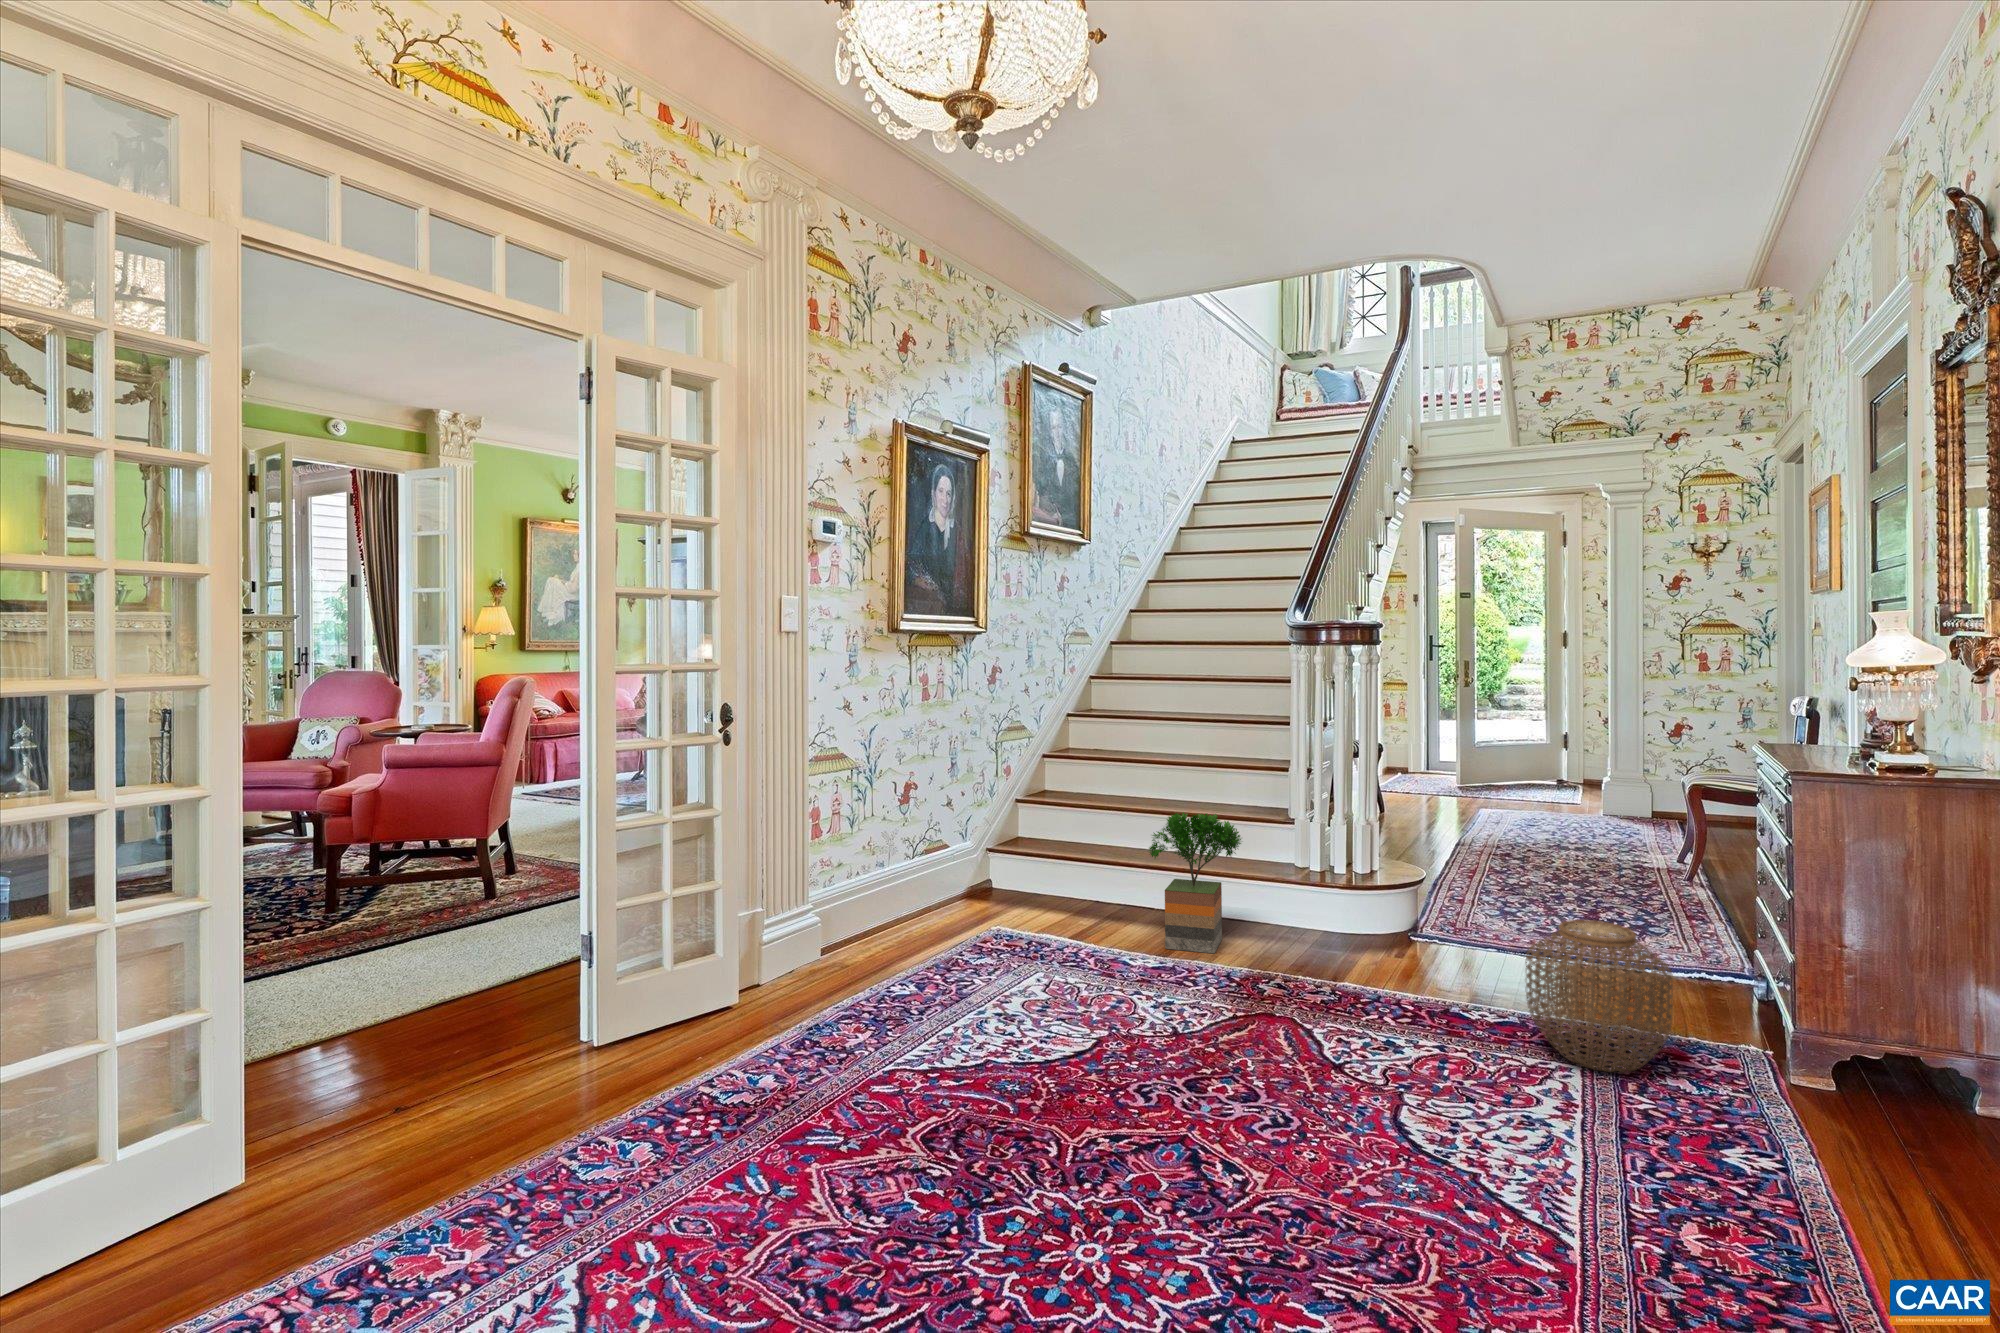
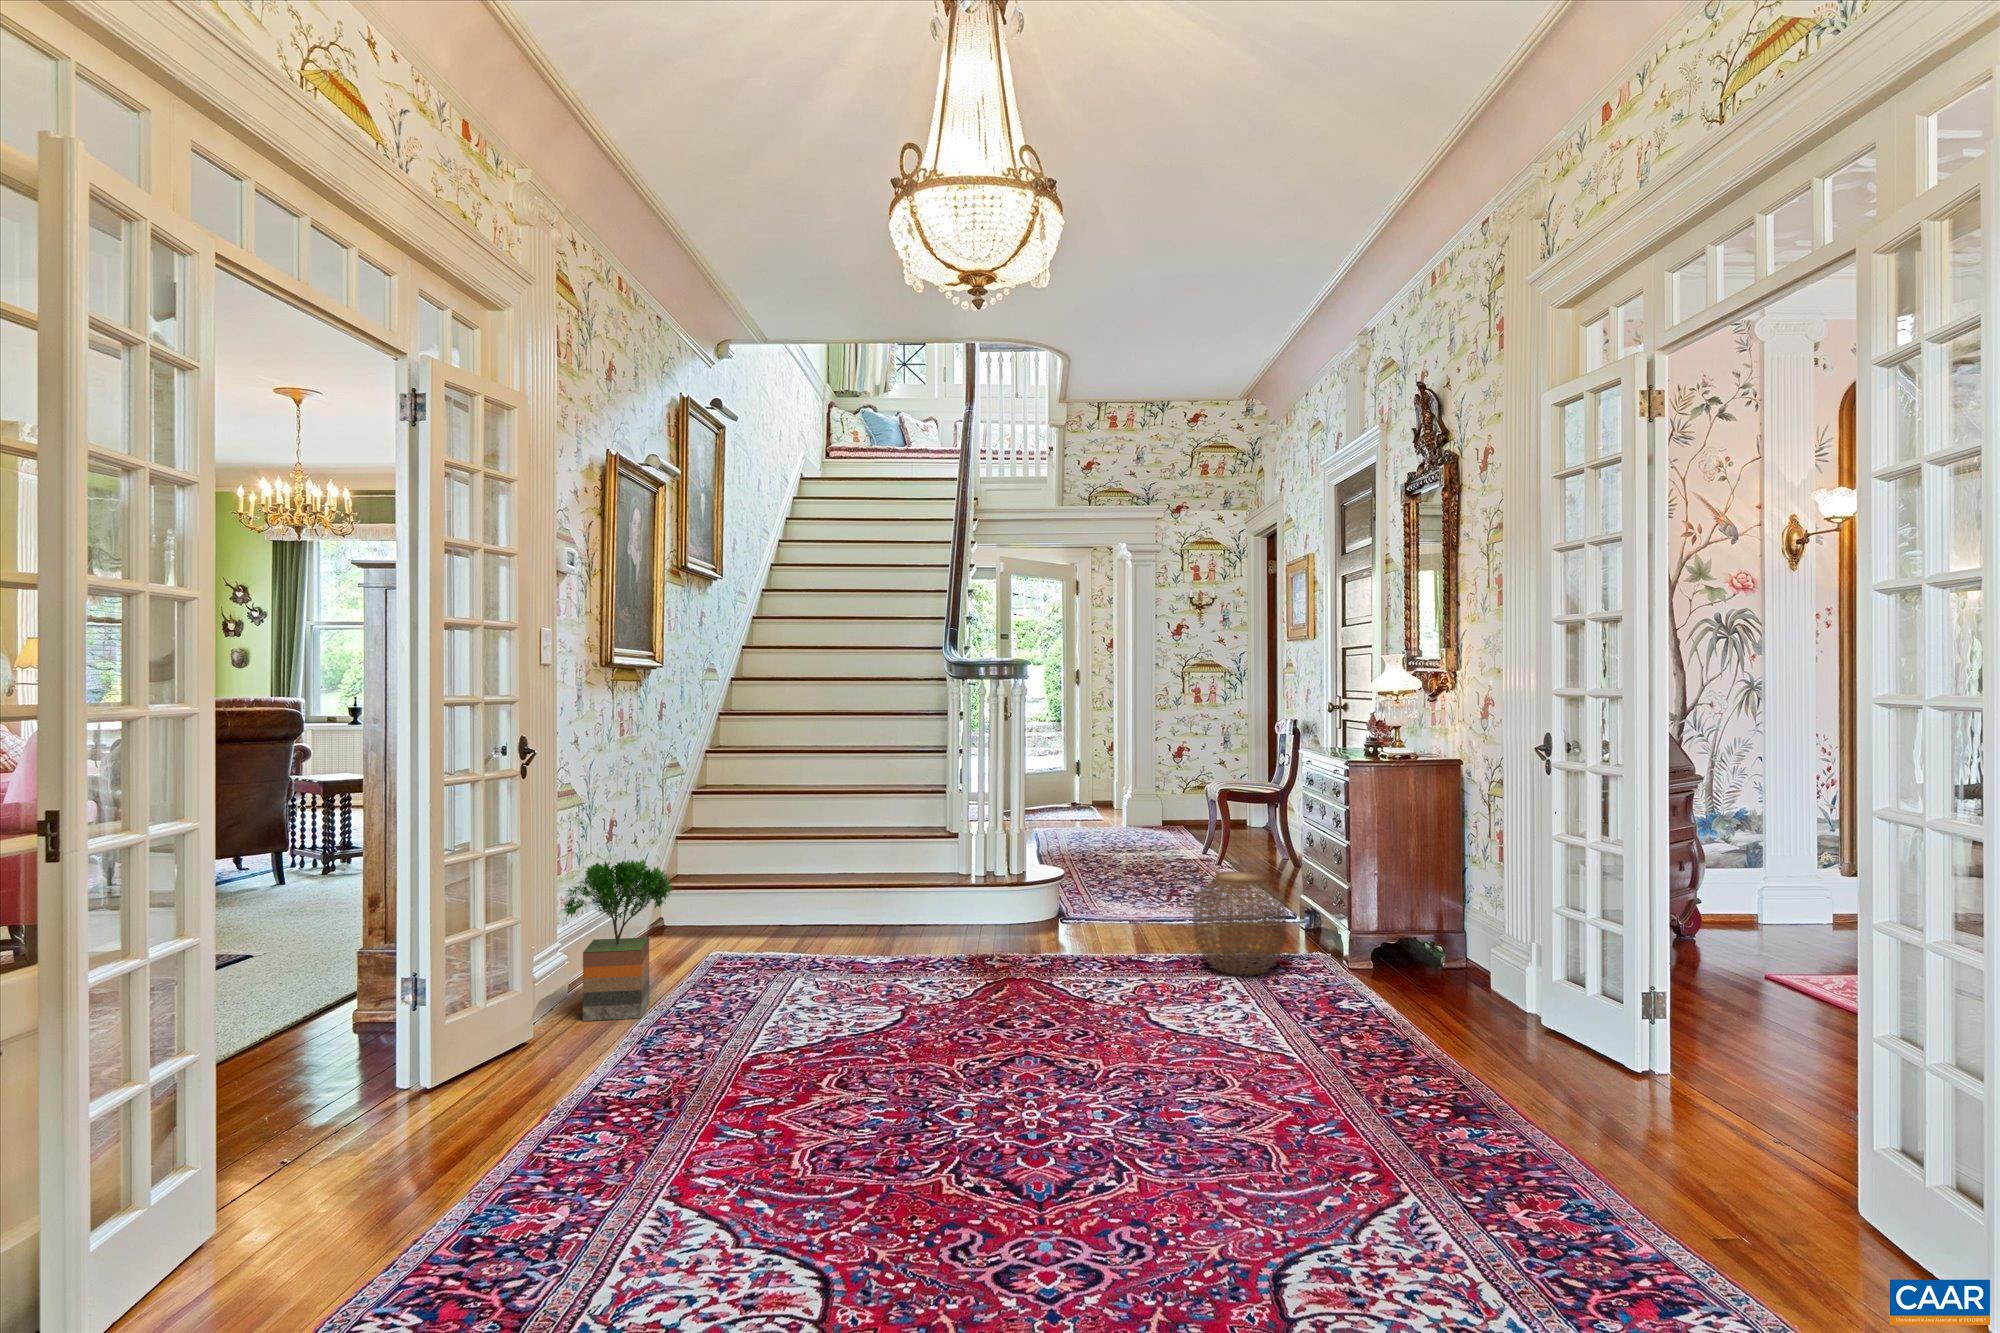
potted tree: present [1149,812,1241,953] -> present [564,860,672,1021]

